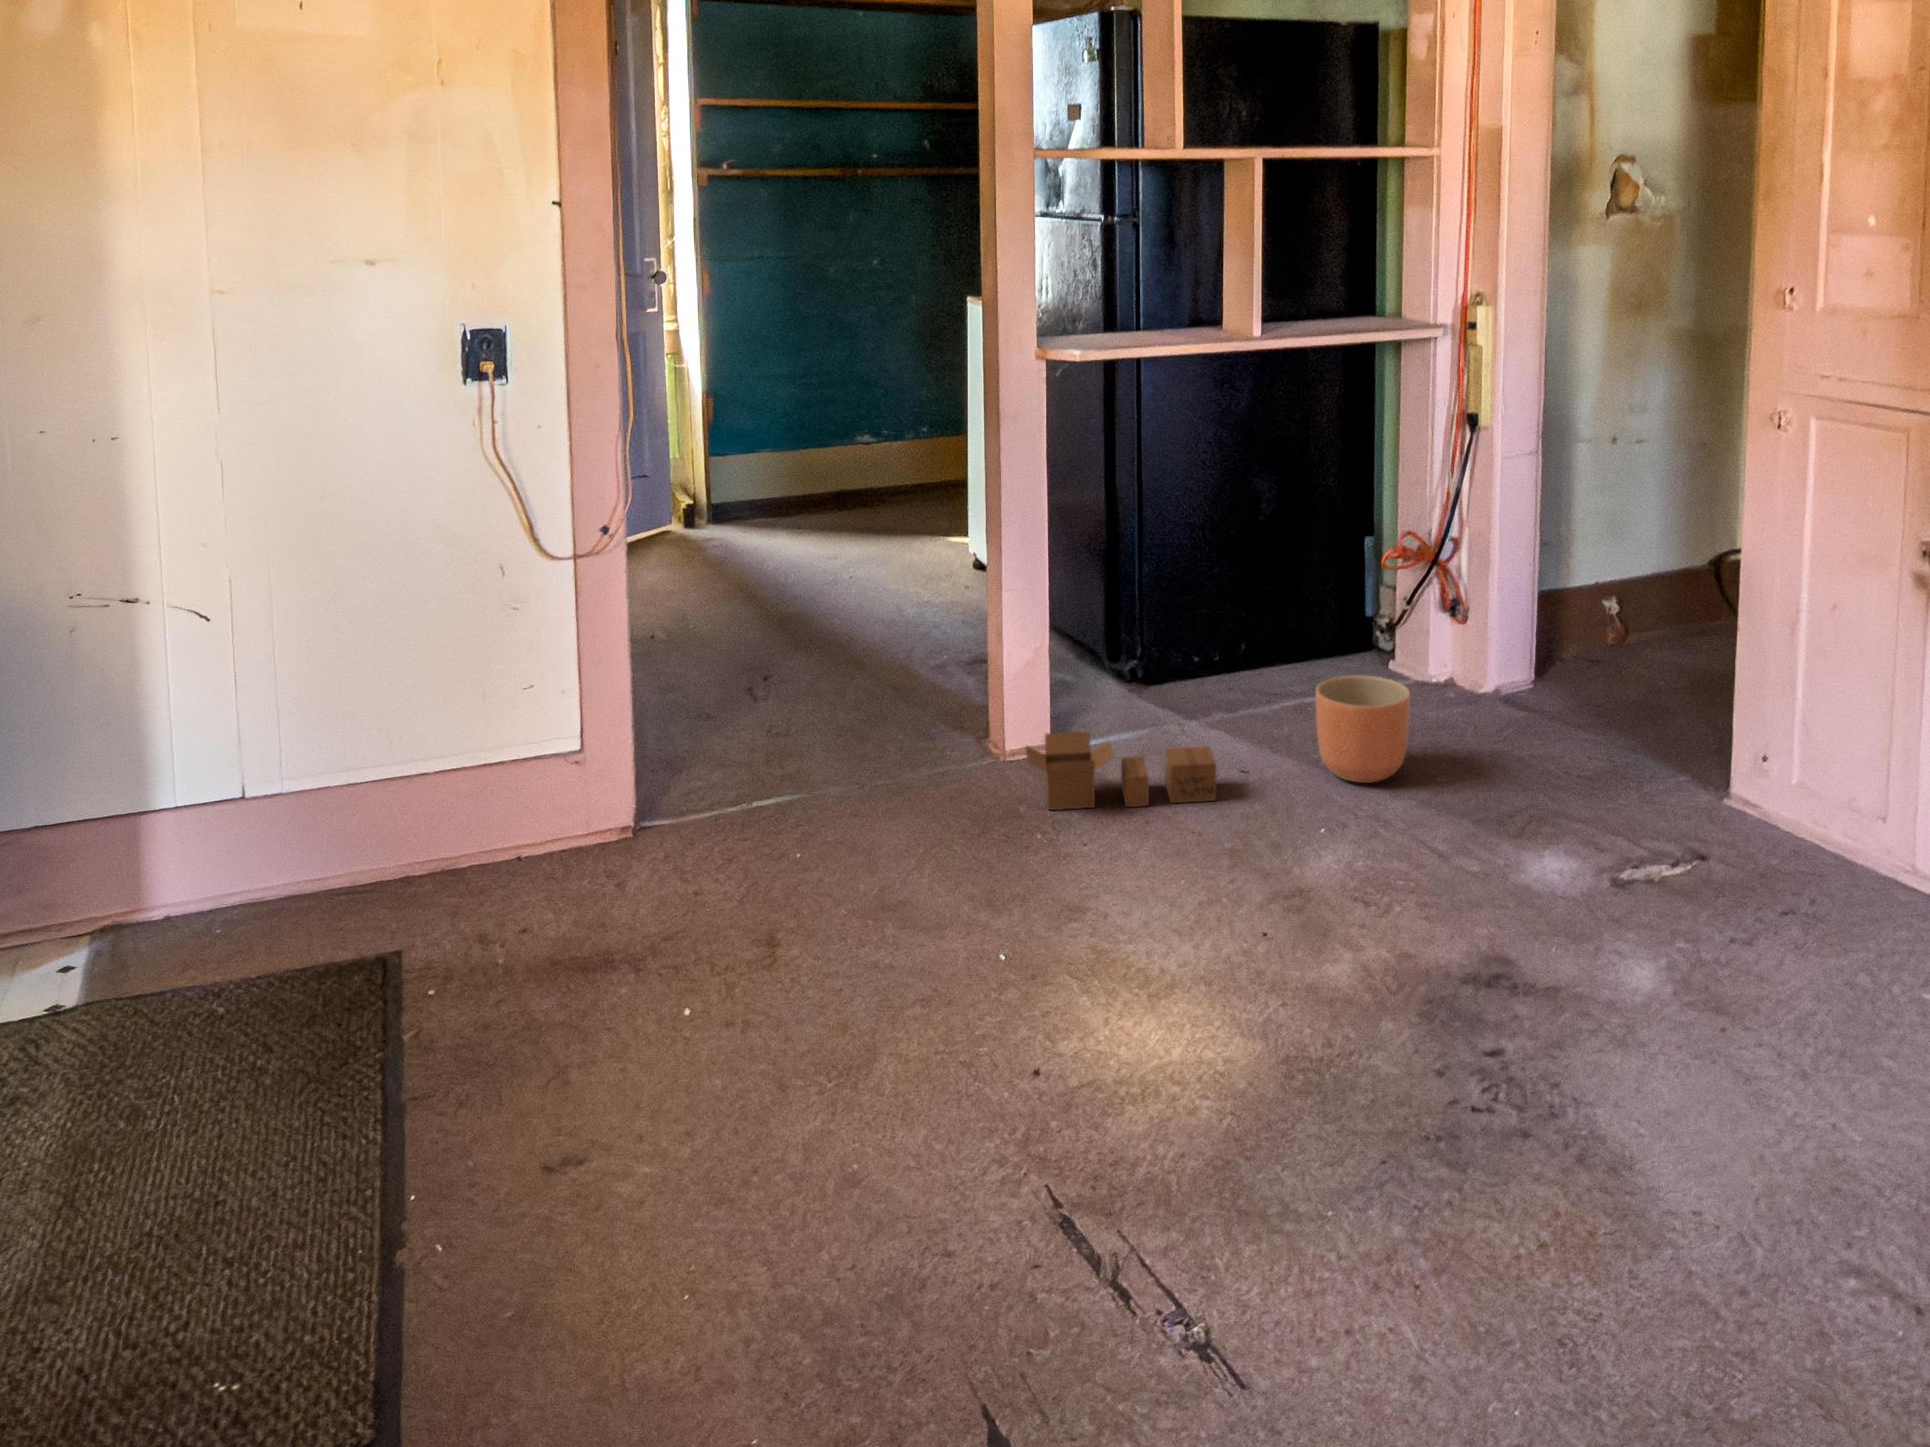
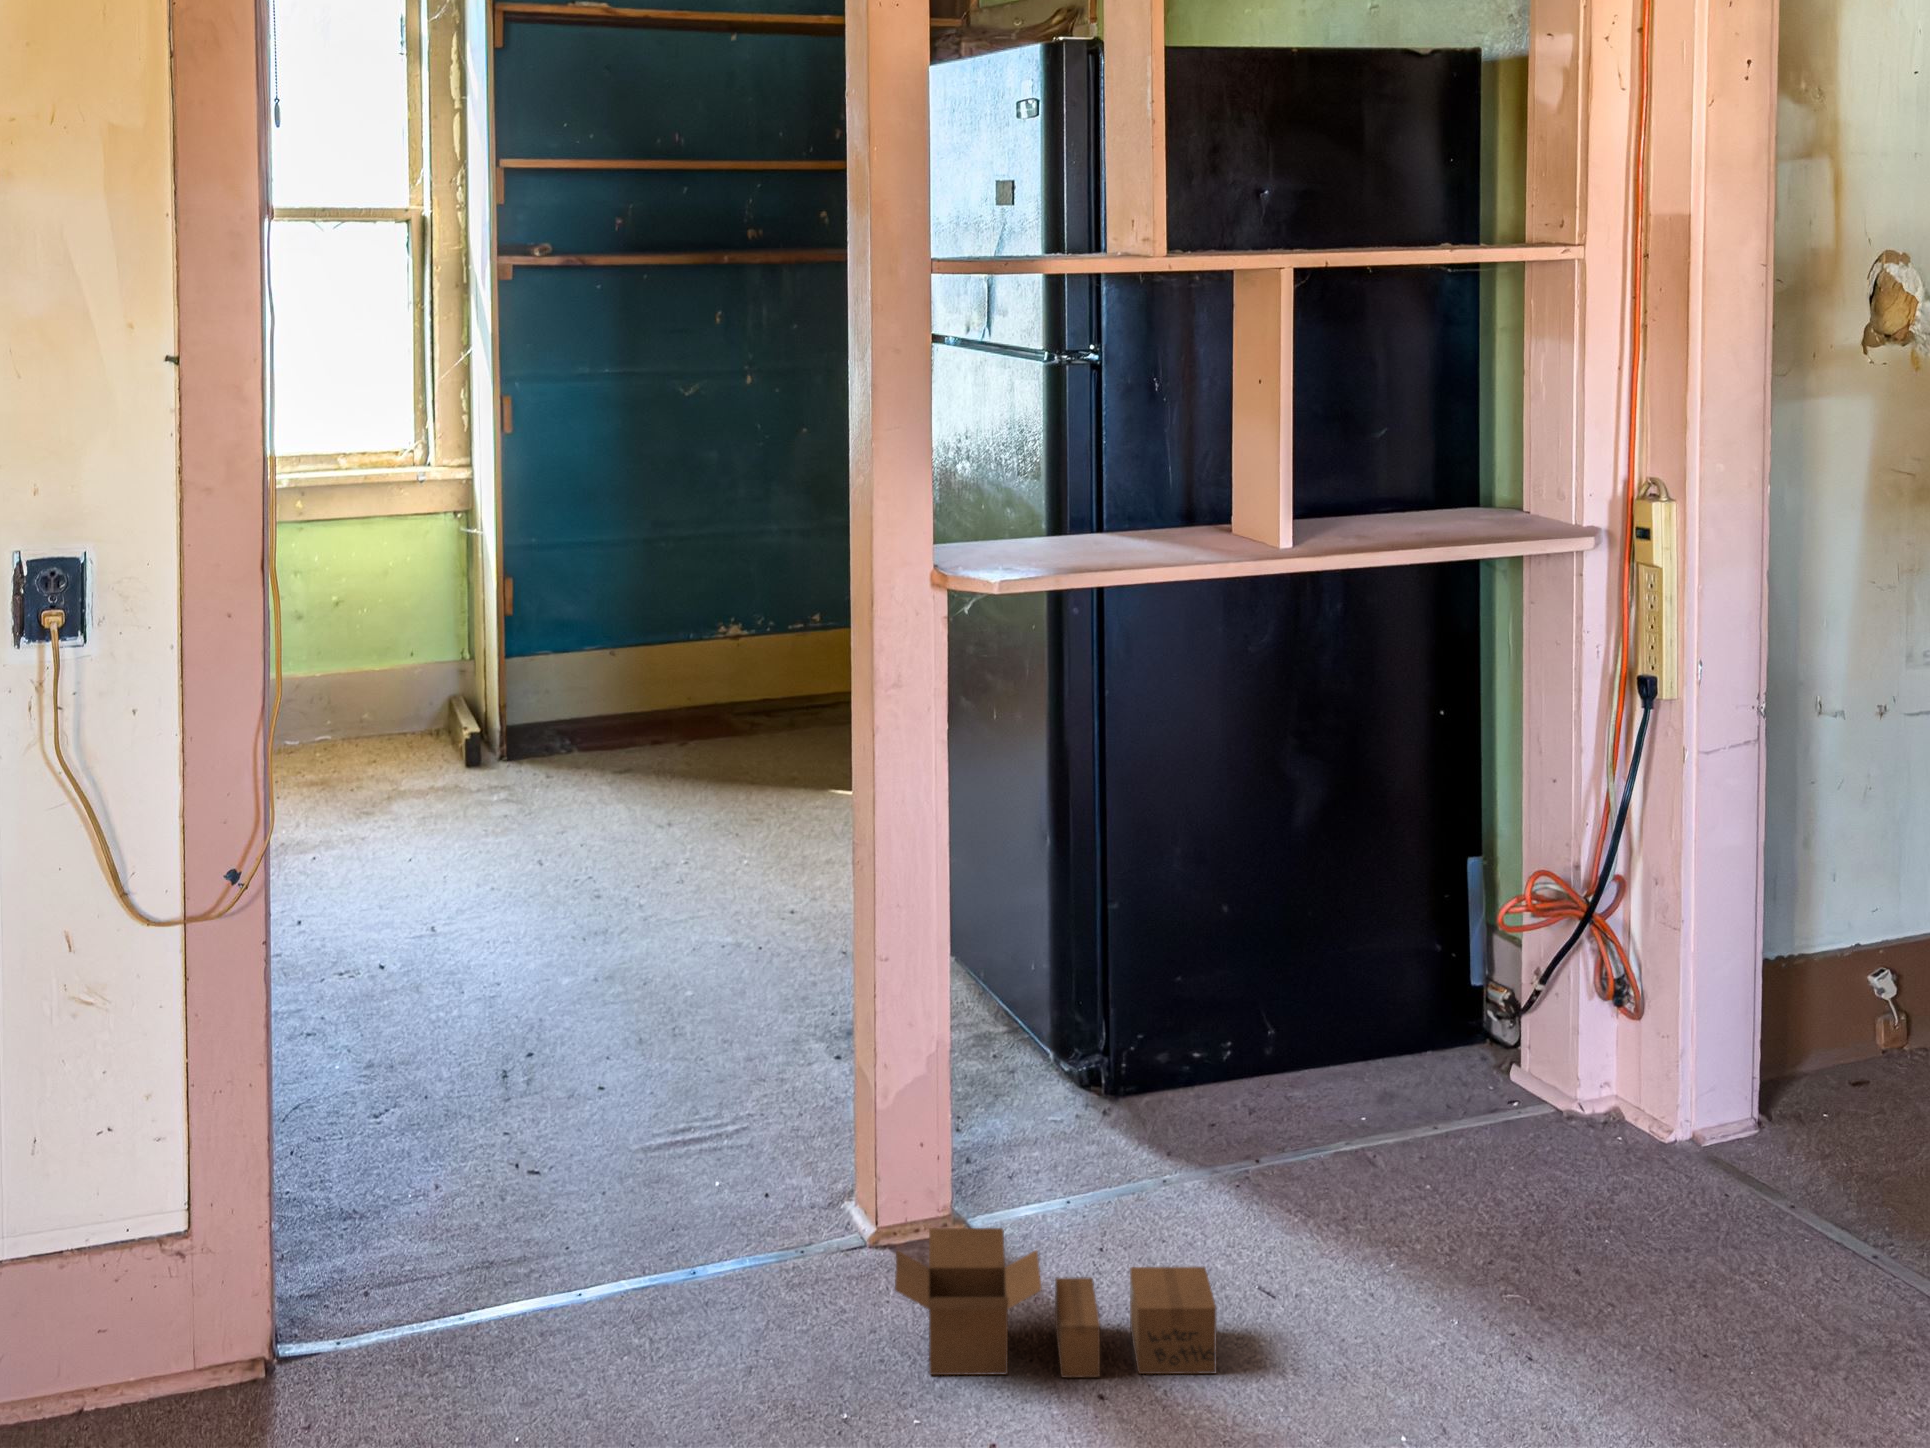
planter: present [1316,675,1410,783] -> none [1389,1145,1555,1350]

